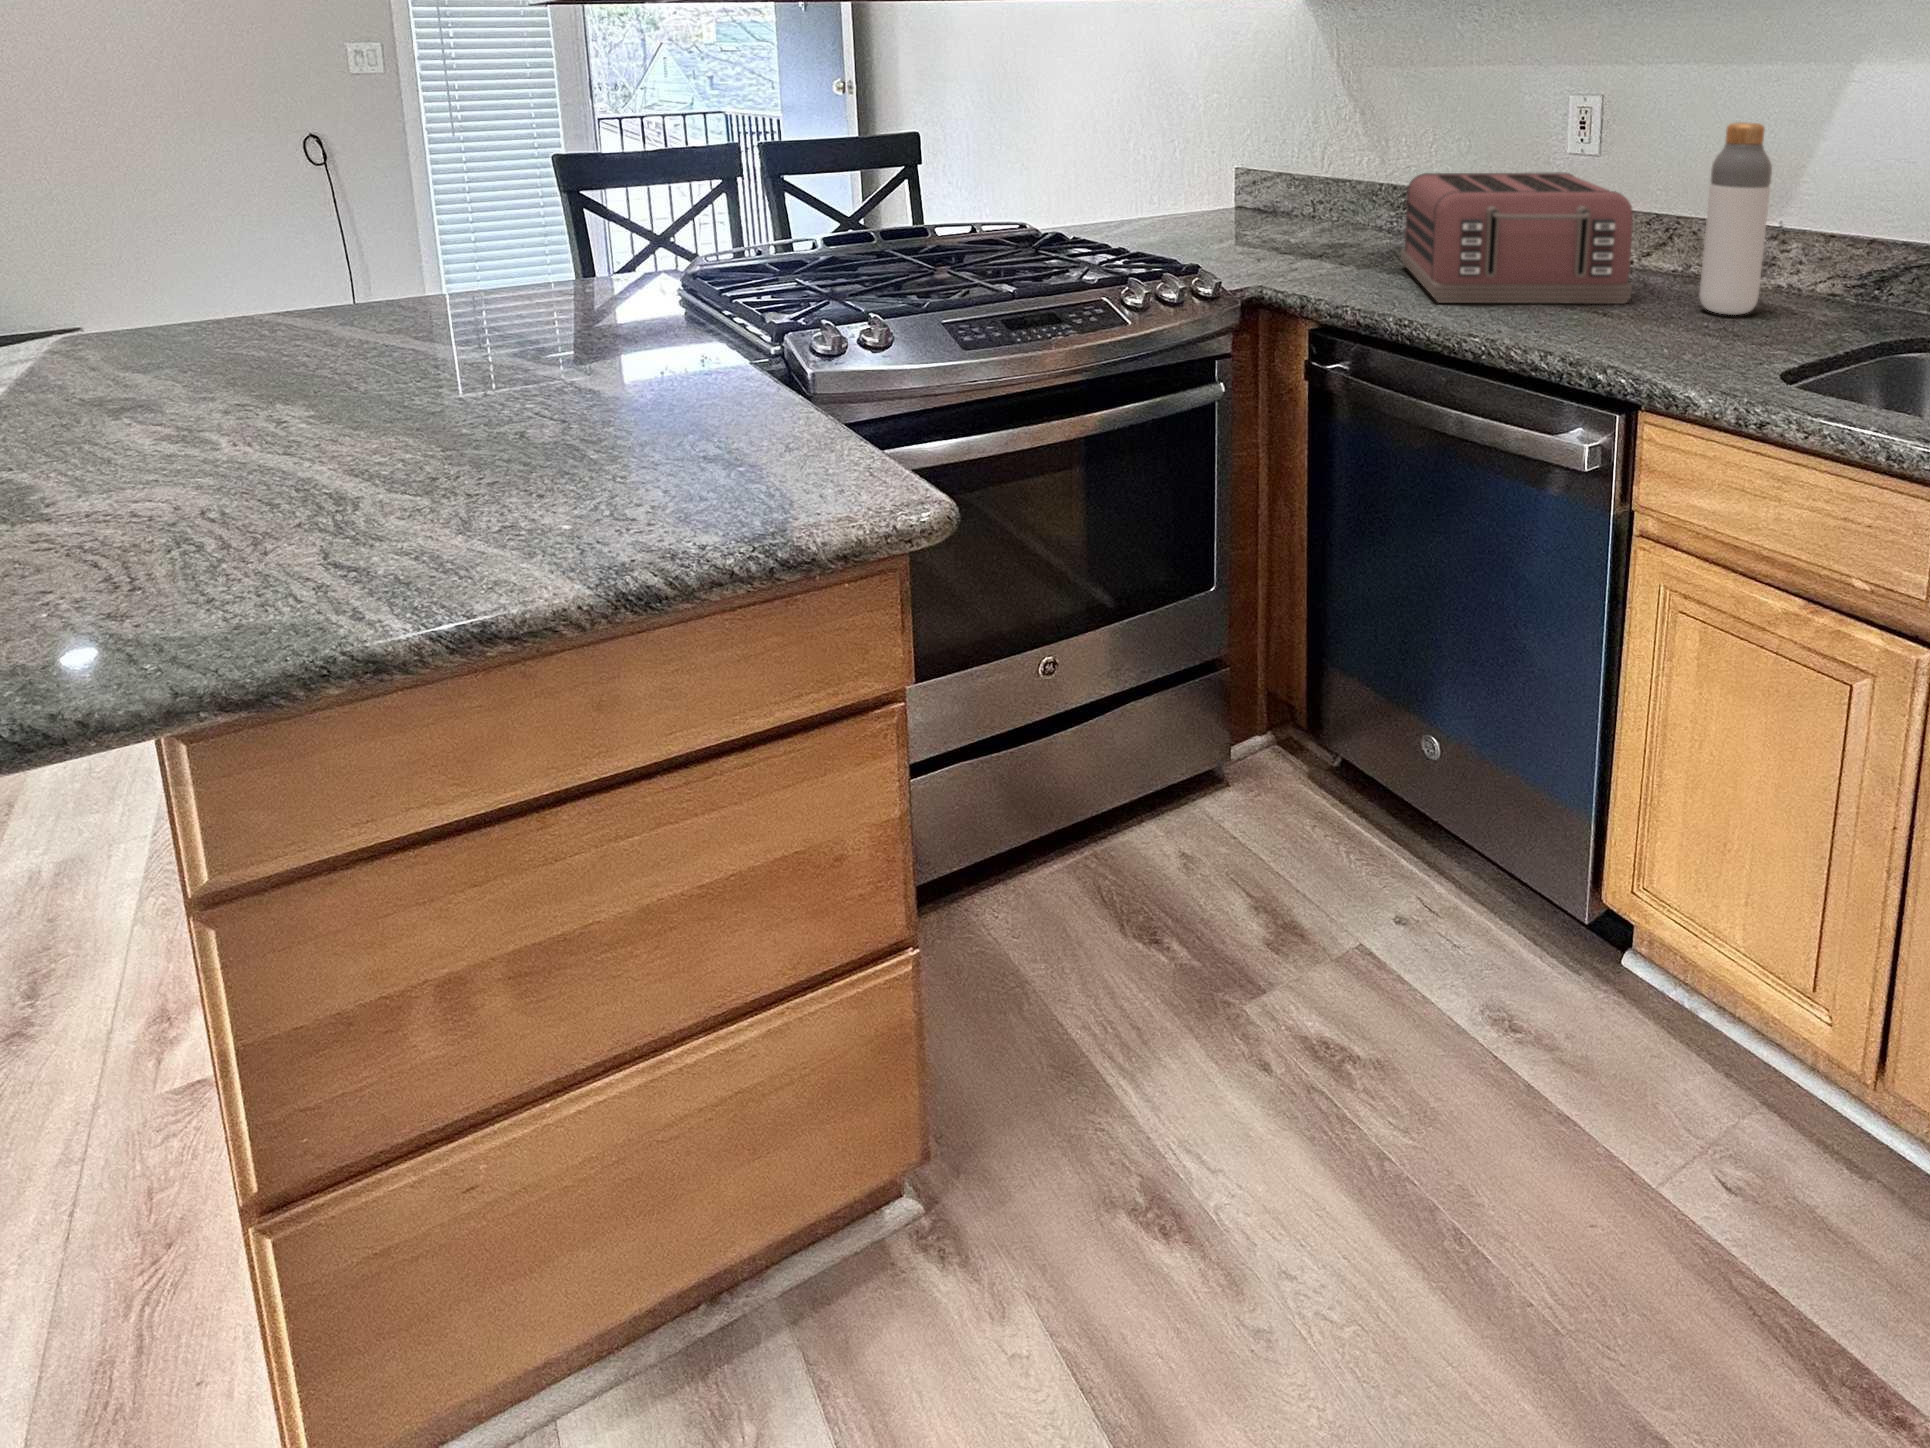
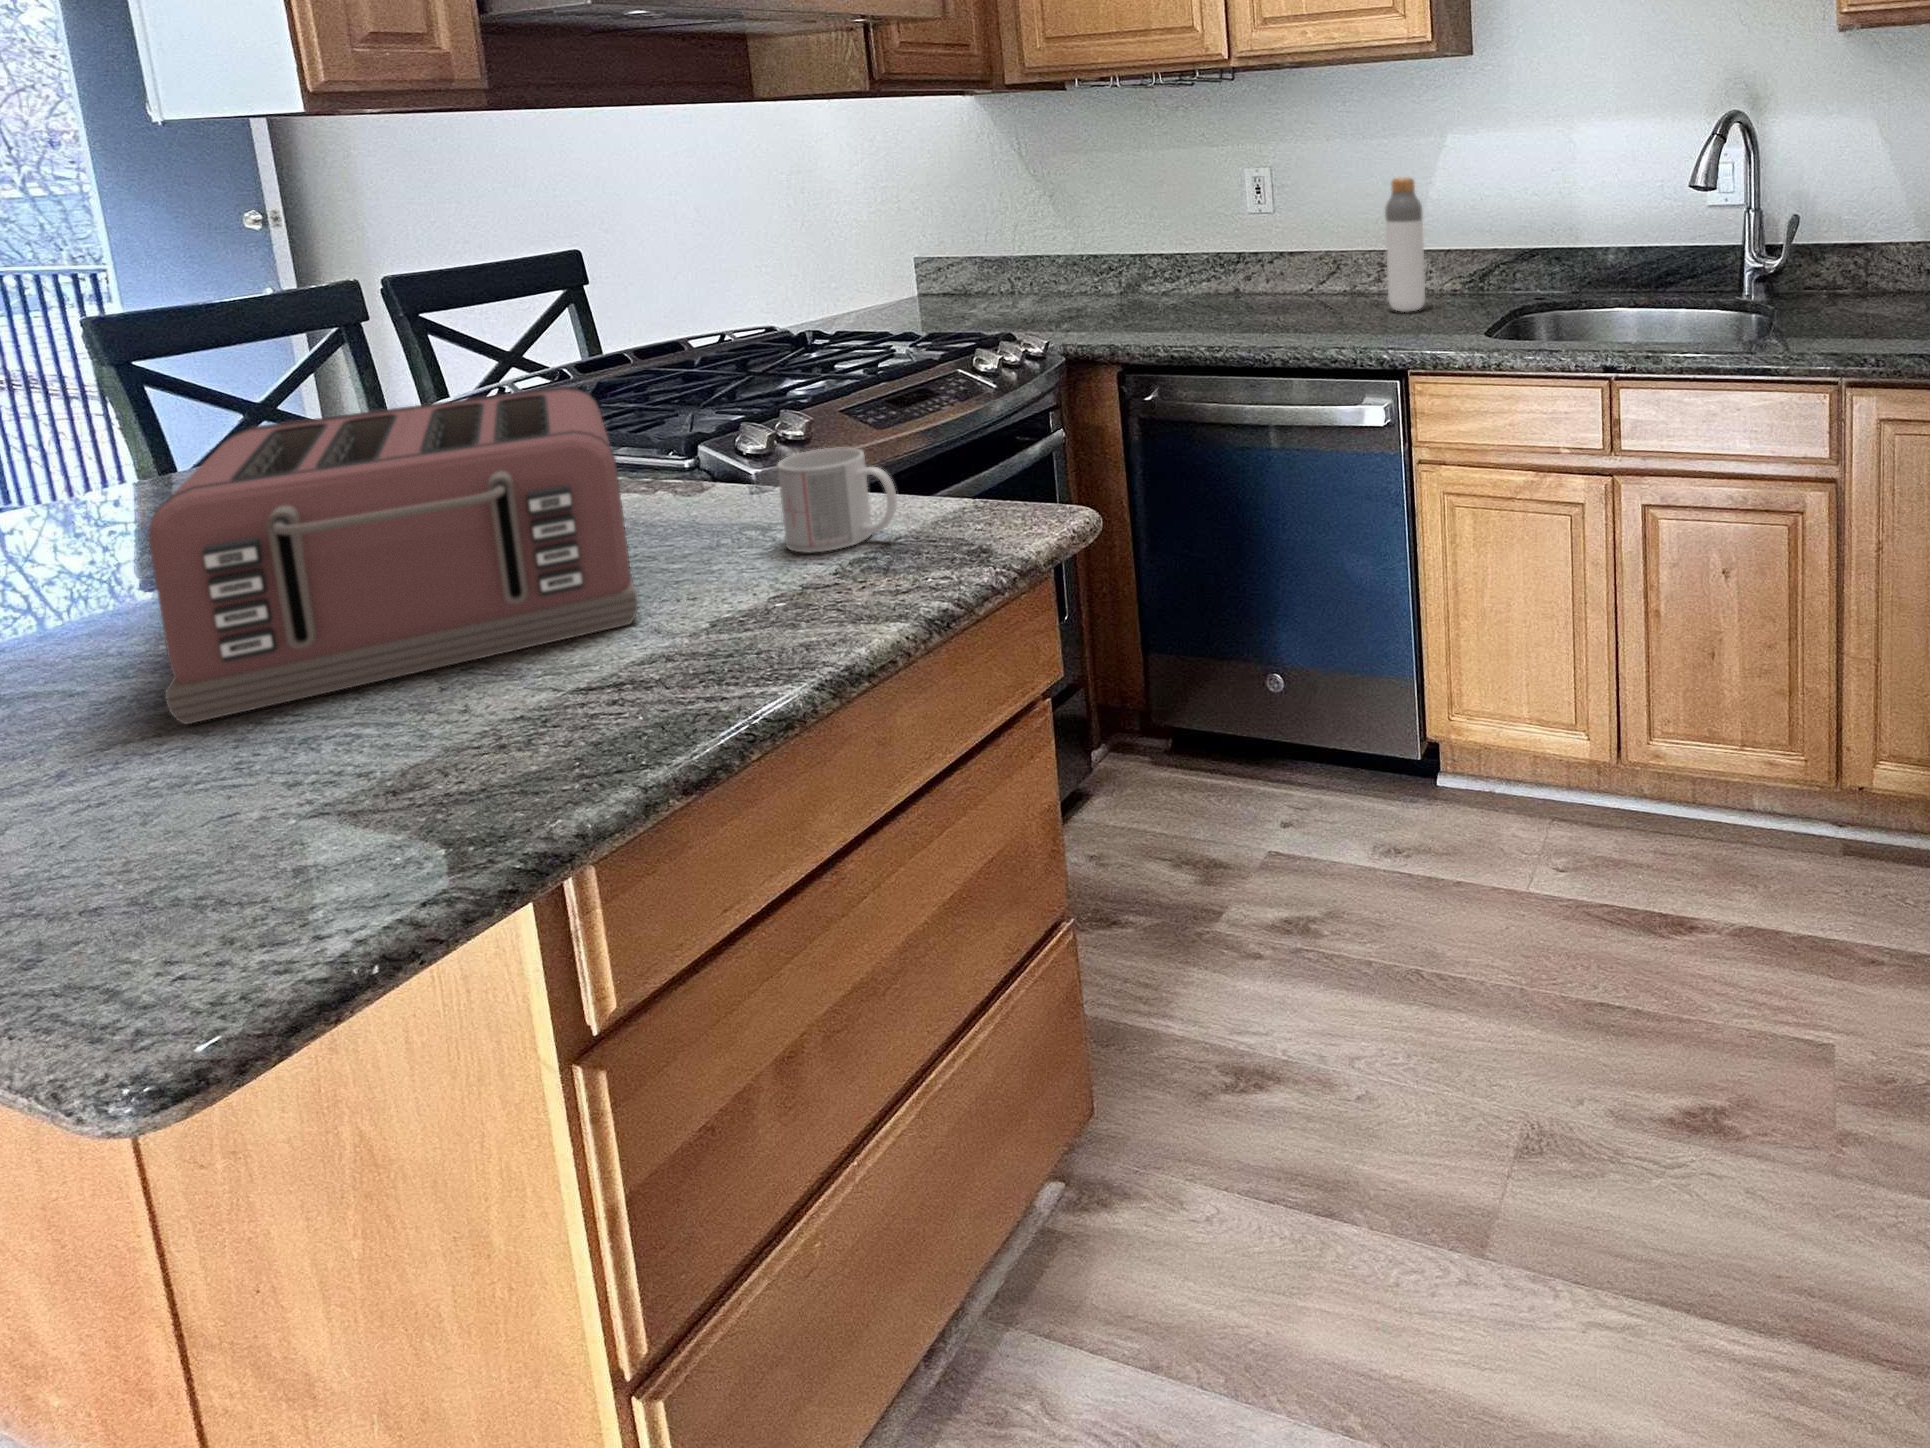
toaster: present [1401,173,1633,304] -> present [148,386,638,724]
mug: none [634,388,730,501] -> present [778,448,897,552]

